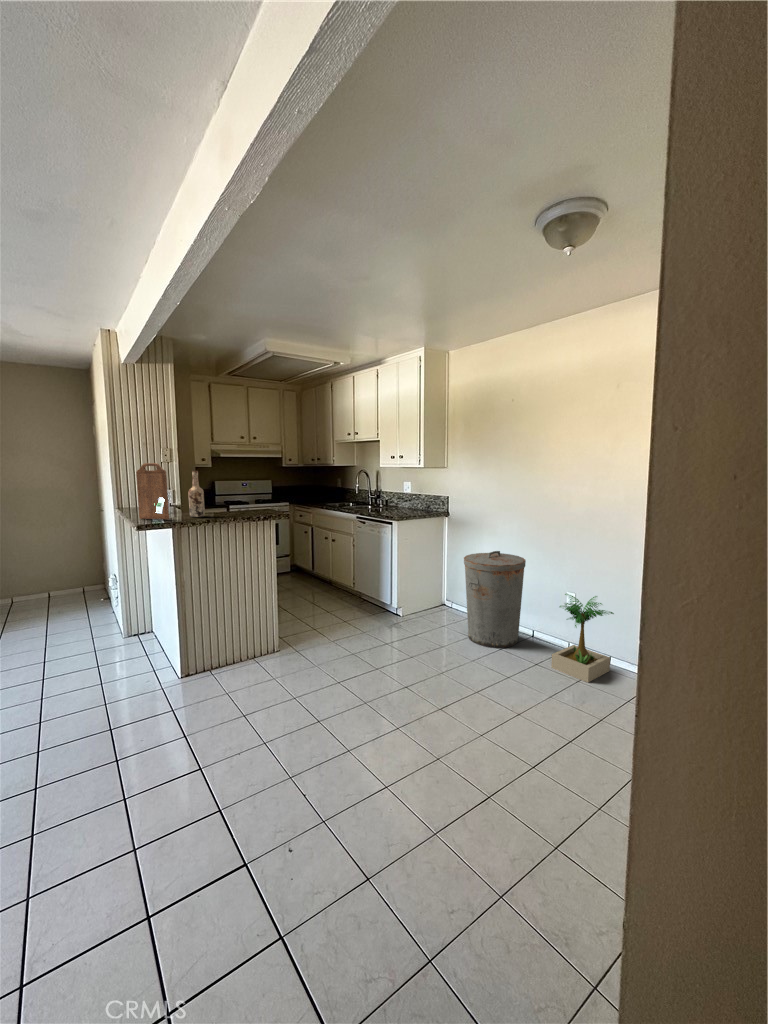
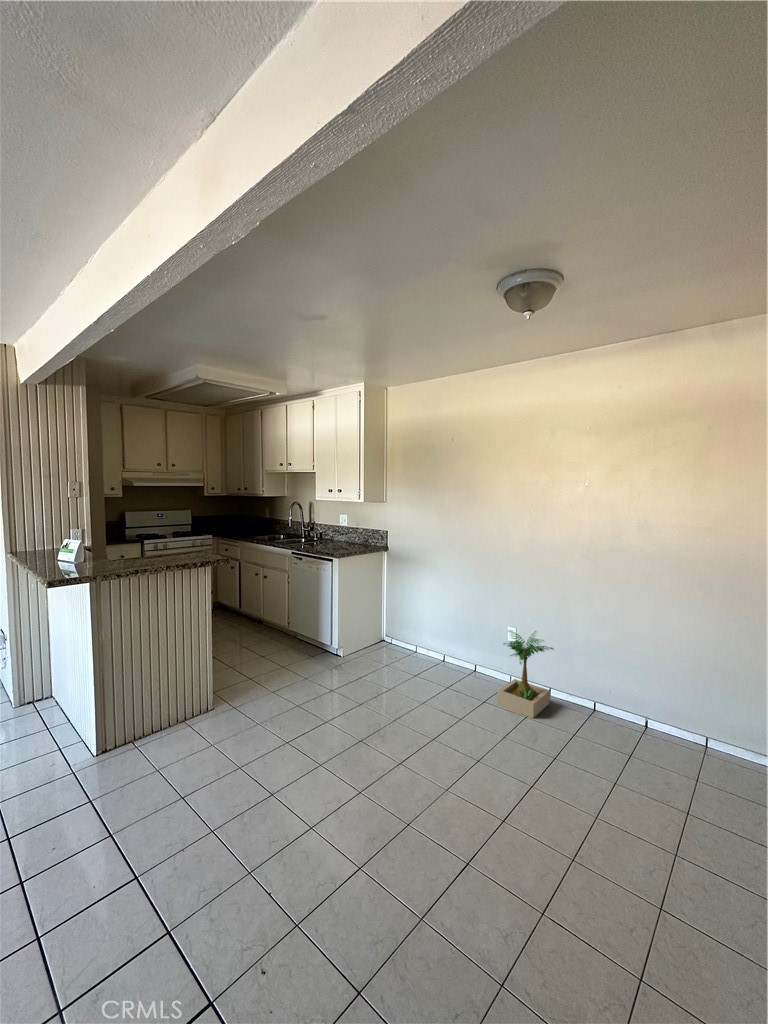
cutting board: present [136,463,169,519] -> none [45,506,87,570]
wine bottle: present [188,471,205,517] -> none [110,513,129,565]
trash can: present [464,551,526,648] -> none [407,588,467,686]

